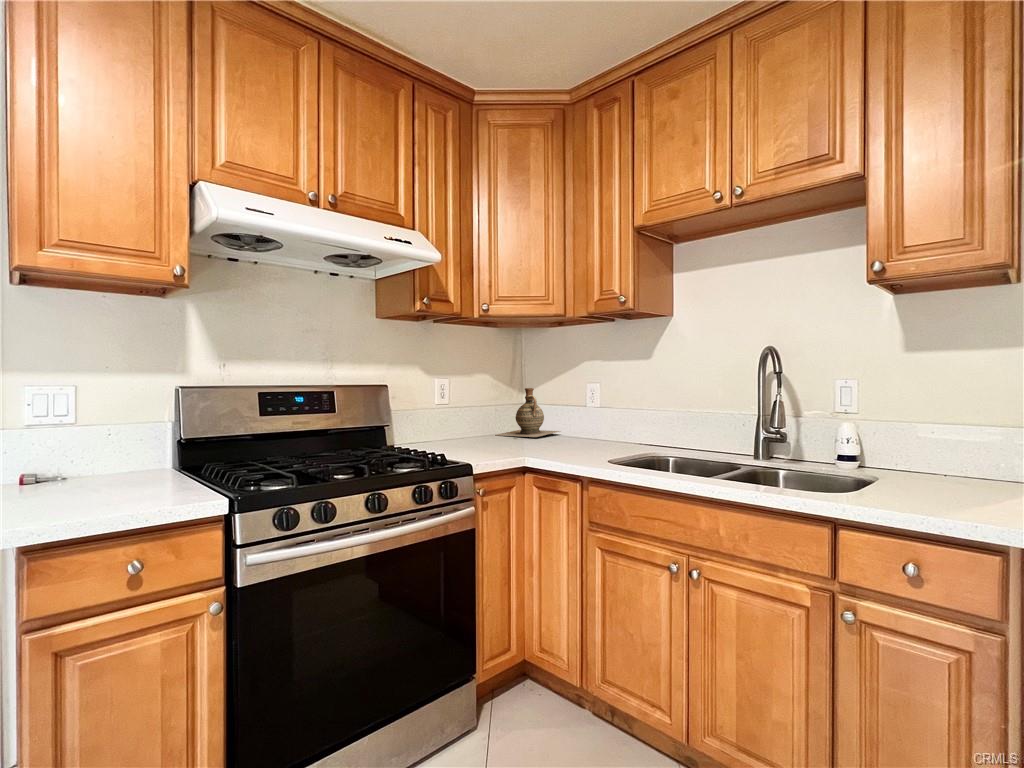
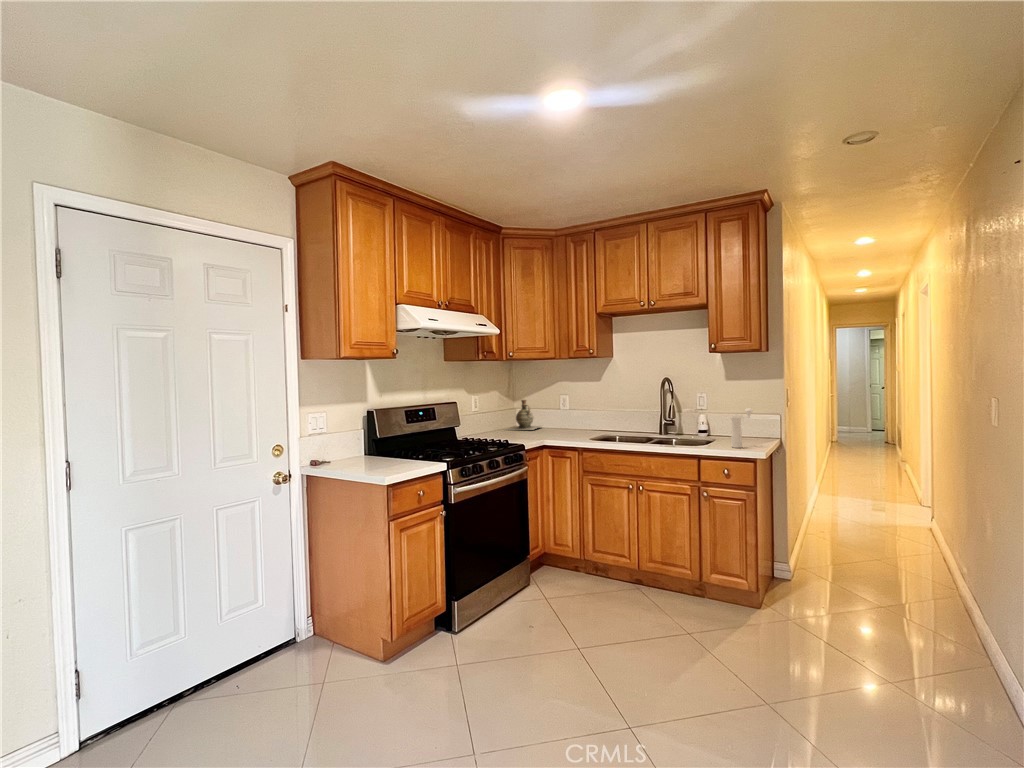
pepper mill: none [921,408,983,504] -> present [731,408,753,448]

